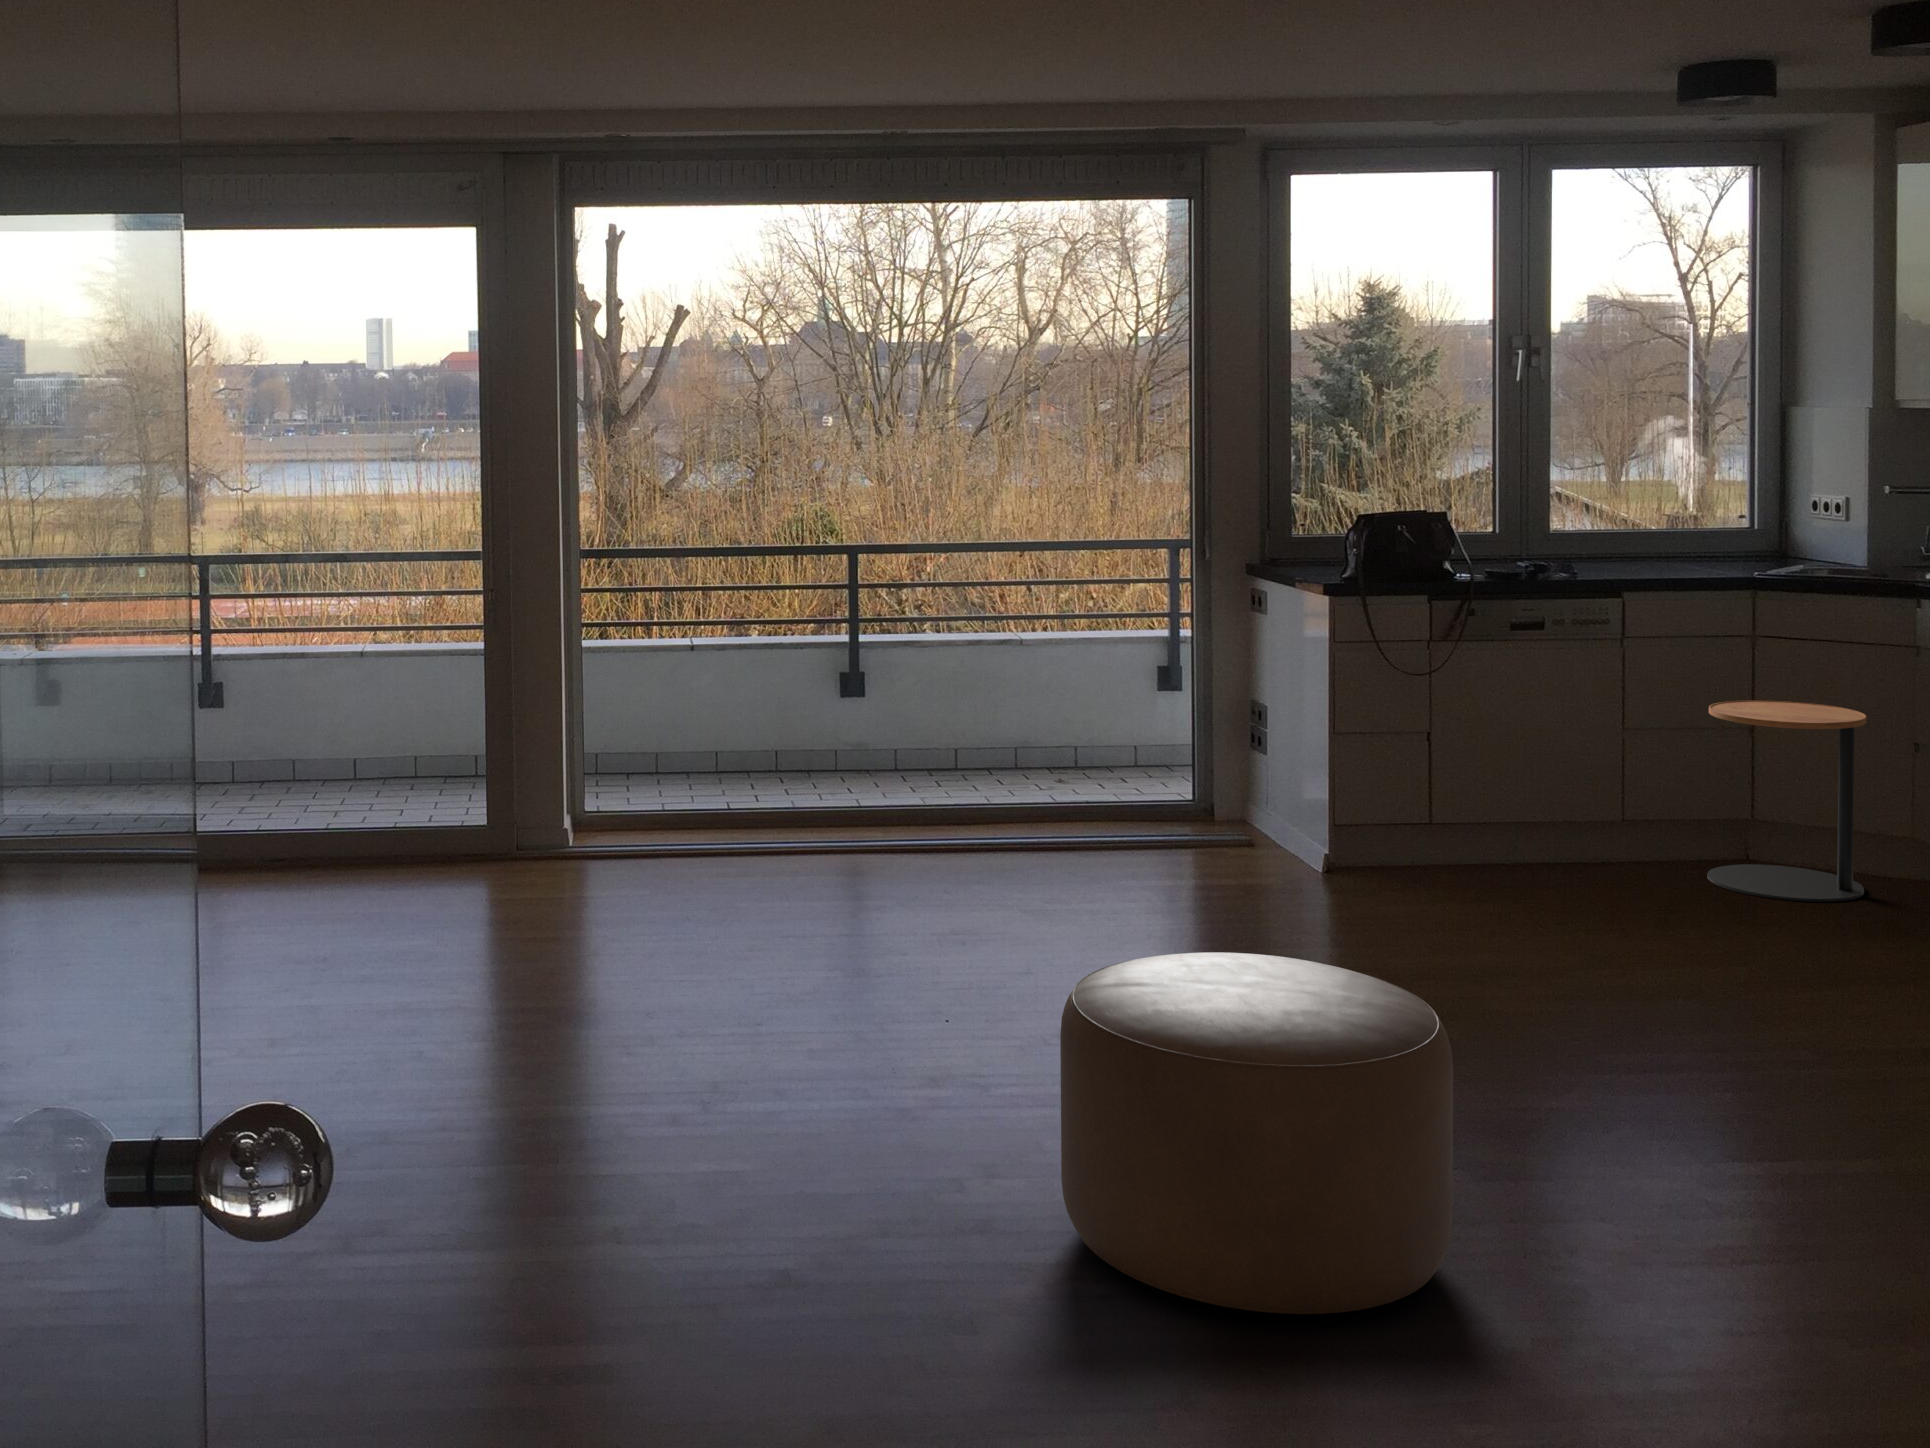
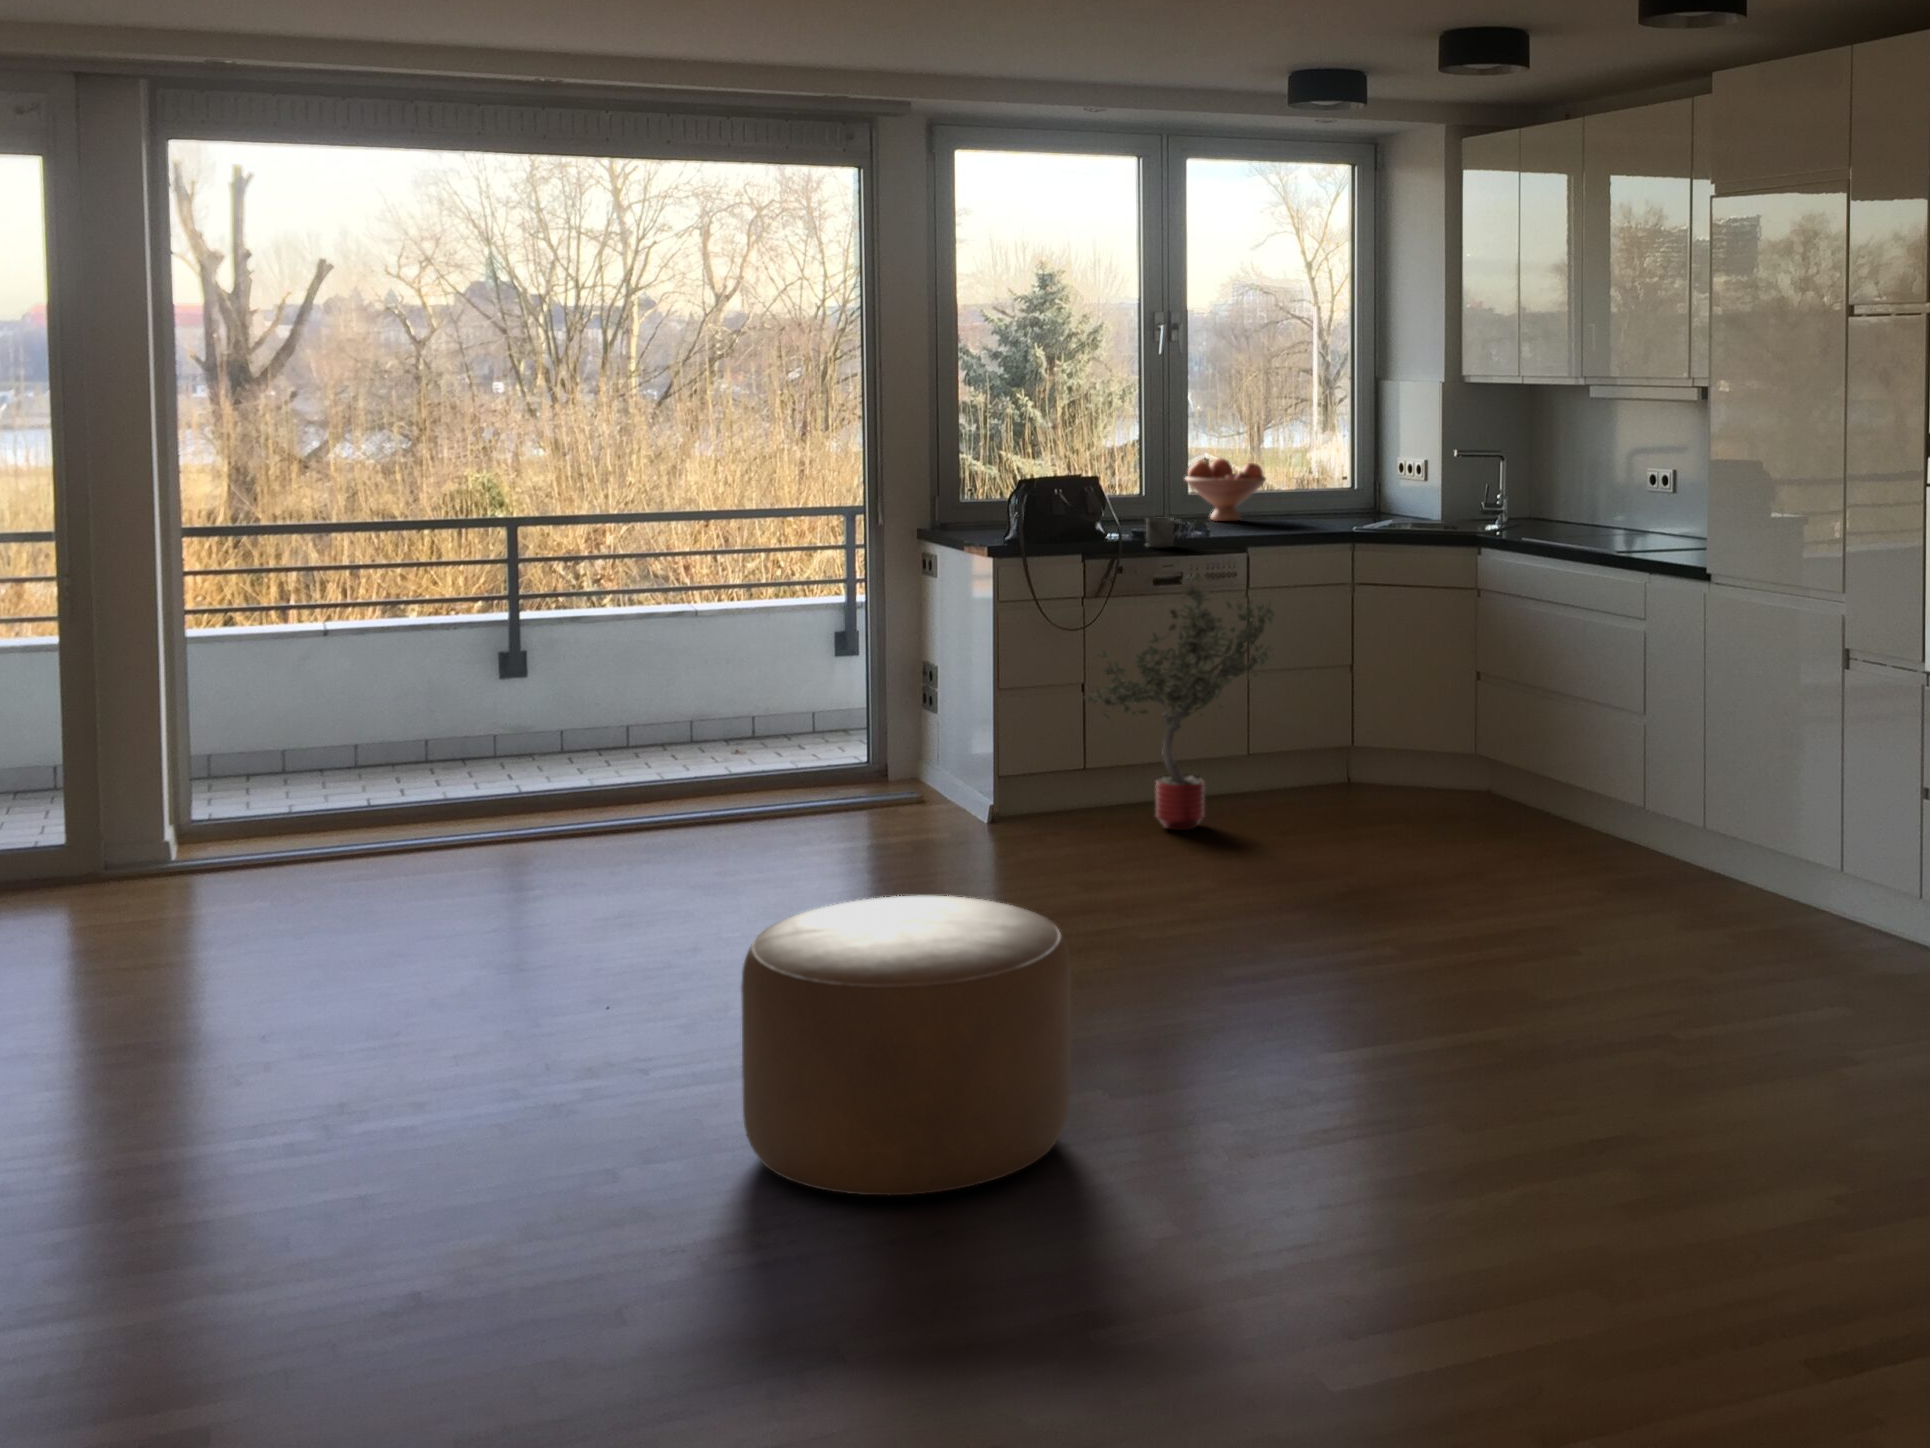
fruit bowl: none [1535,491,1635,560] -> present [1185,458,1266,521]
mug: none [1494,552,1538,584] -> present [1146,518,1182,547]
potted tree: none [1426,610,1659,898] -> present [1085,573,1275,830]
side table: present [1707,700,1866,902] -> none [1315,644,1434,815]

